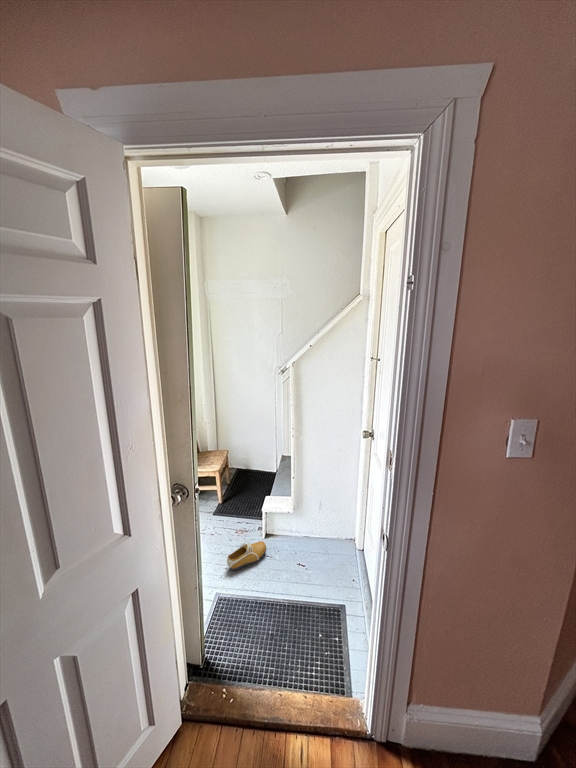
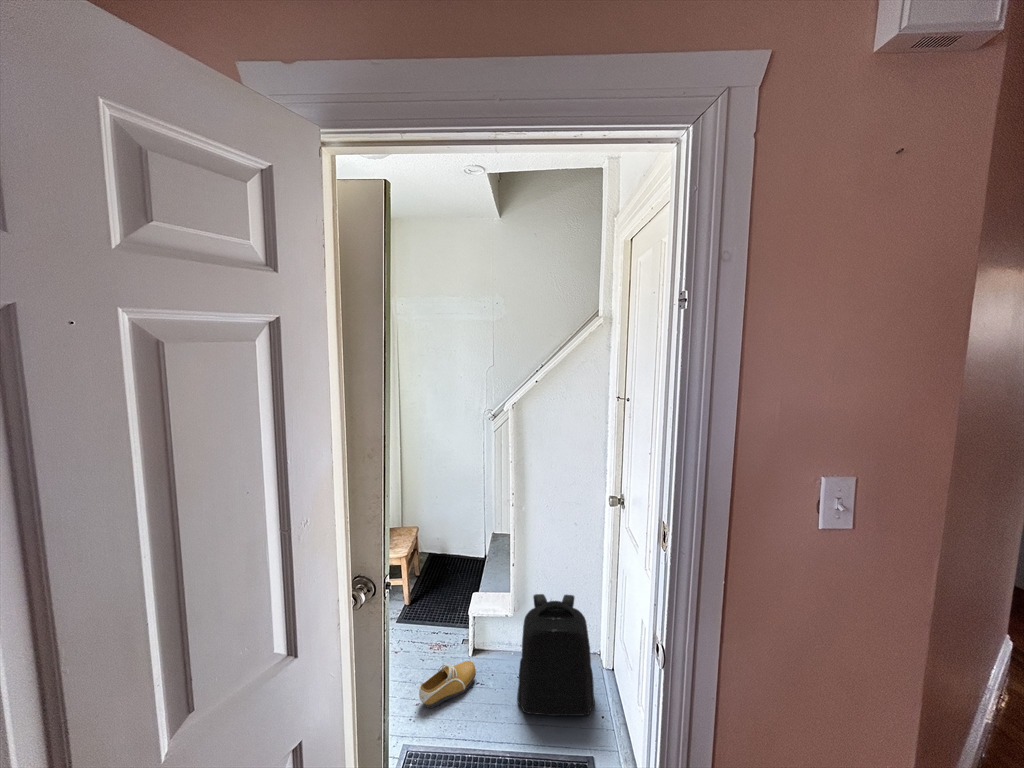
backpack: none [294,498,348,579] -> present [517,594,595,716]

